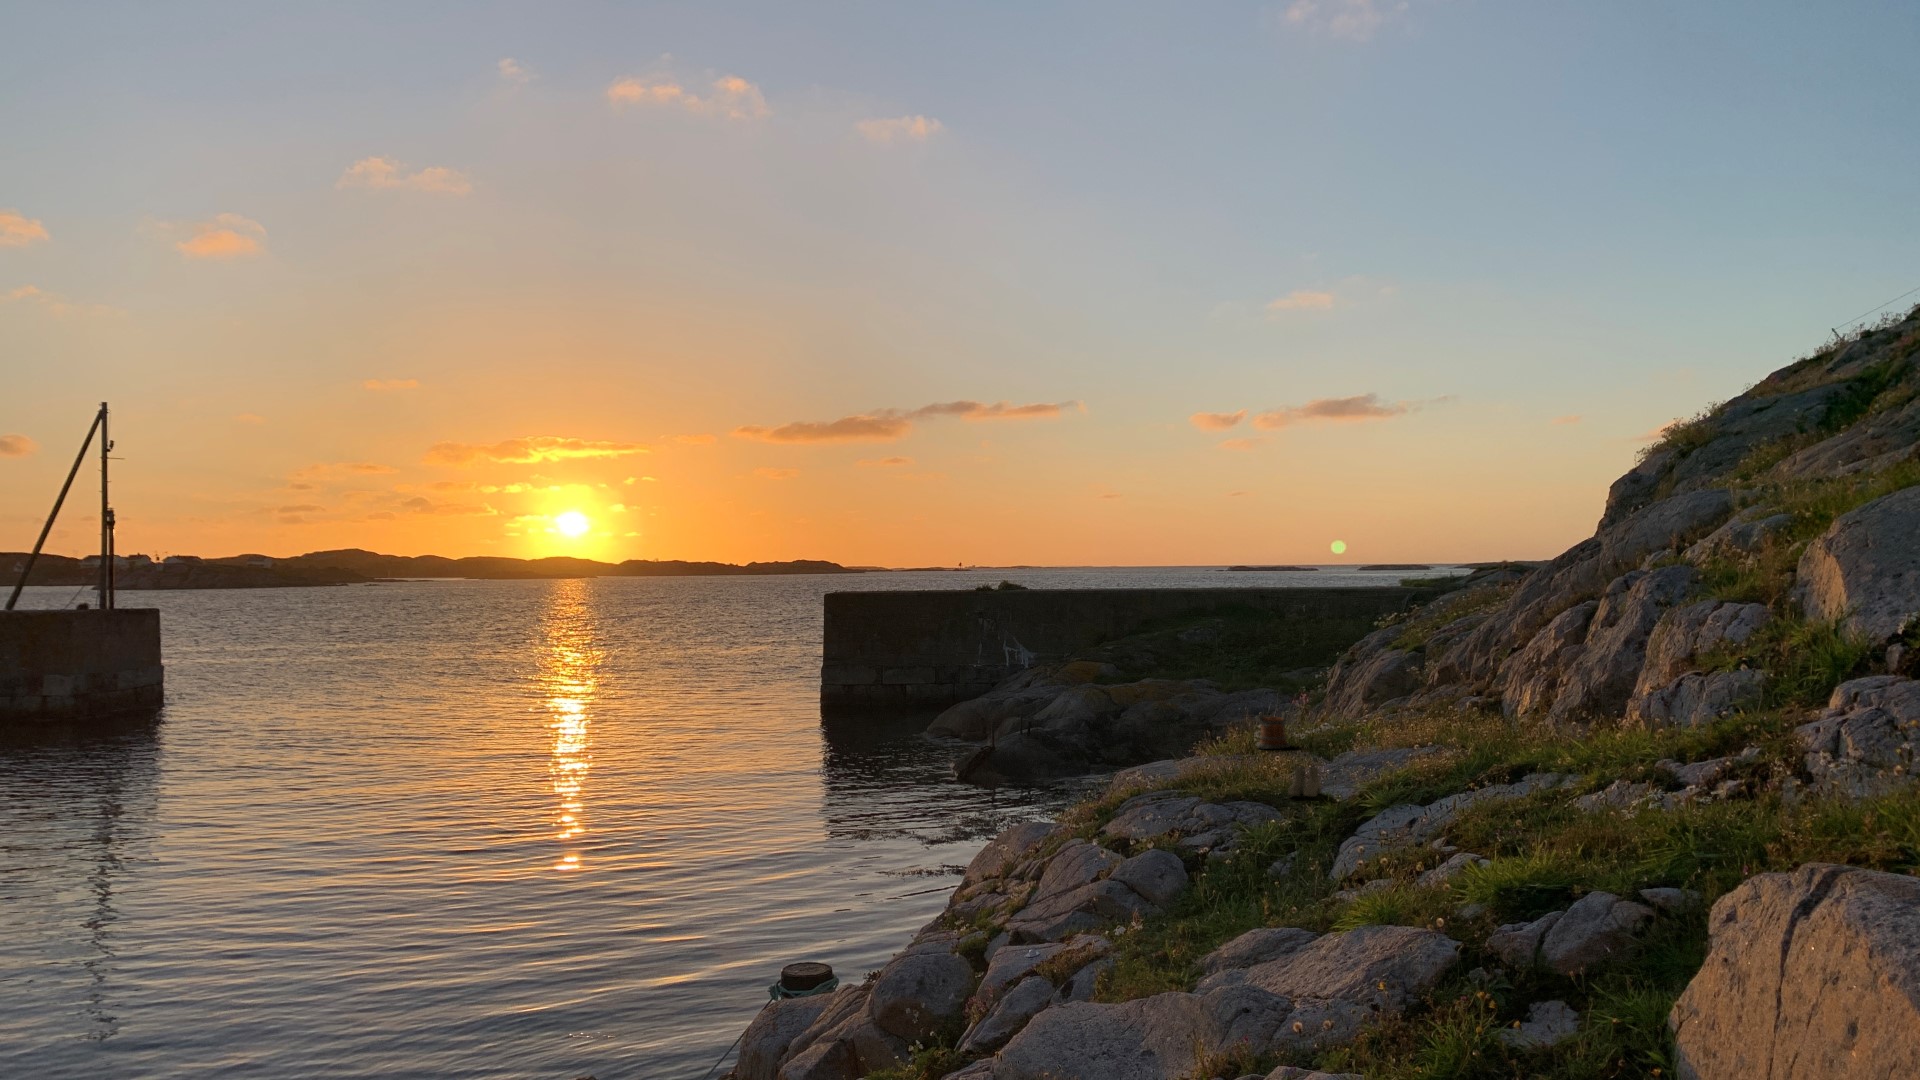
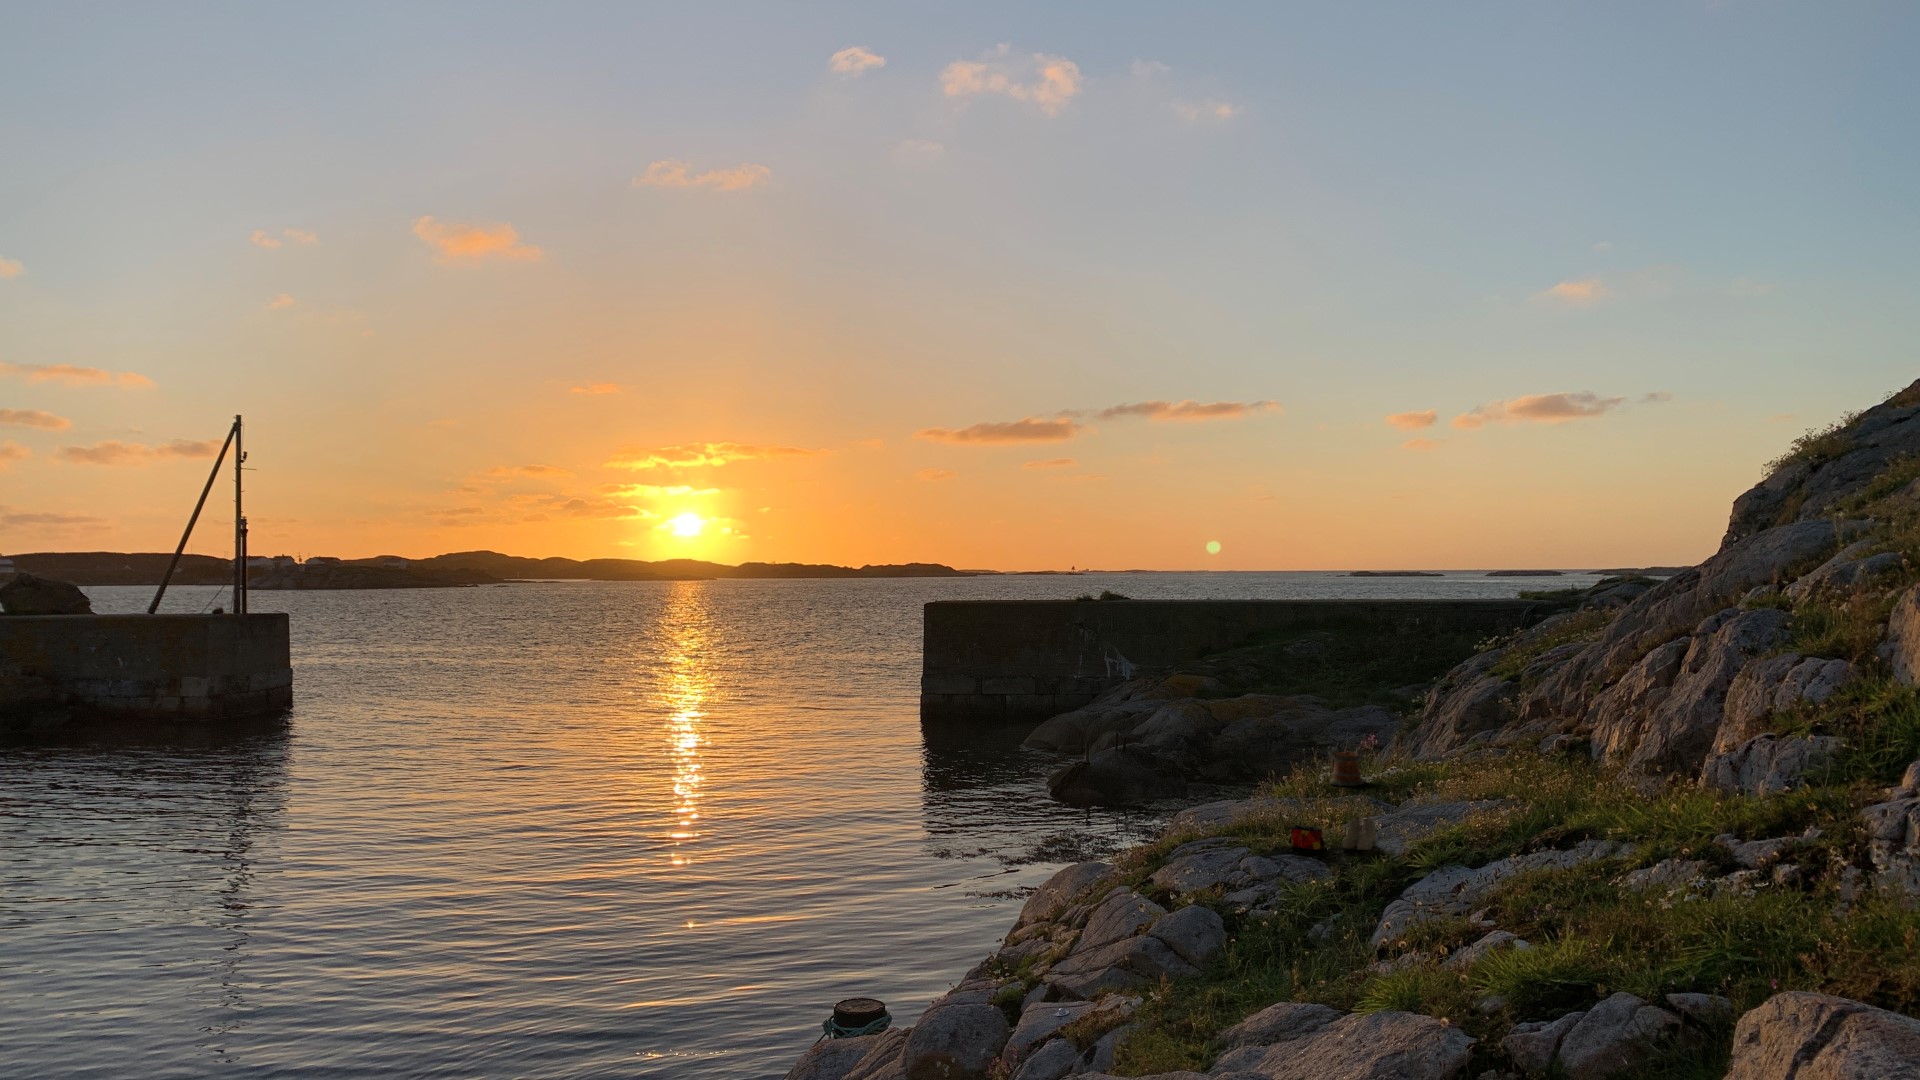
bag: none [1235,775,1271,799] -> present [1289,825,1325,850]

